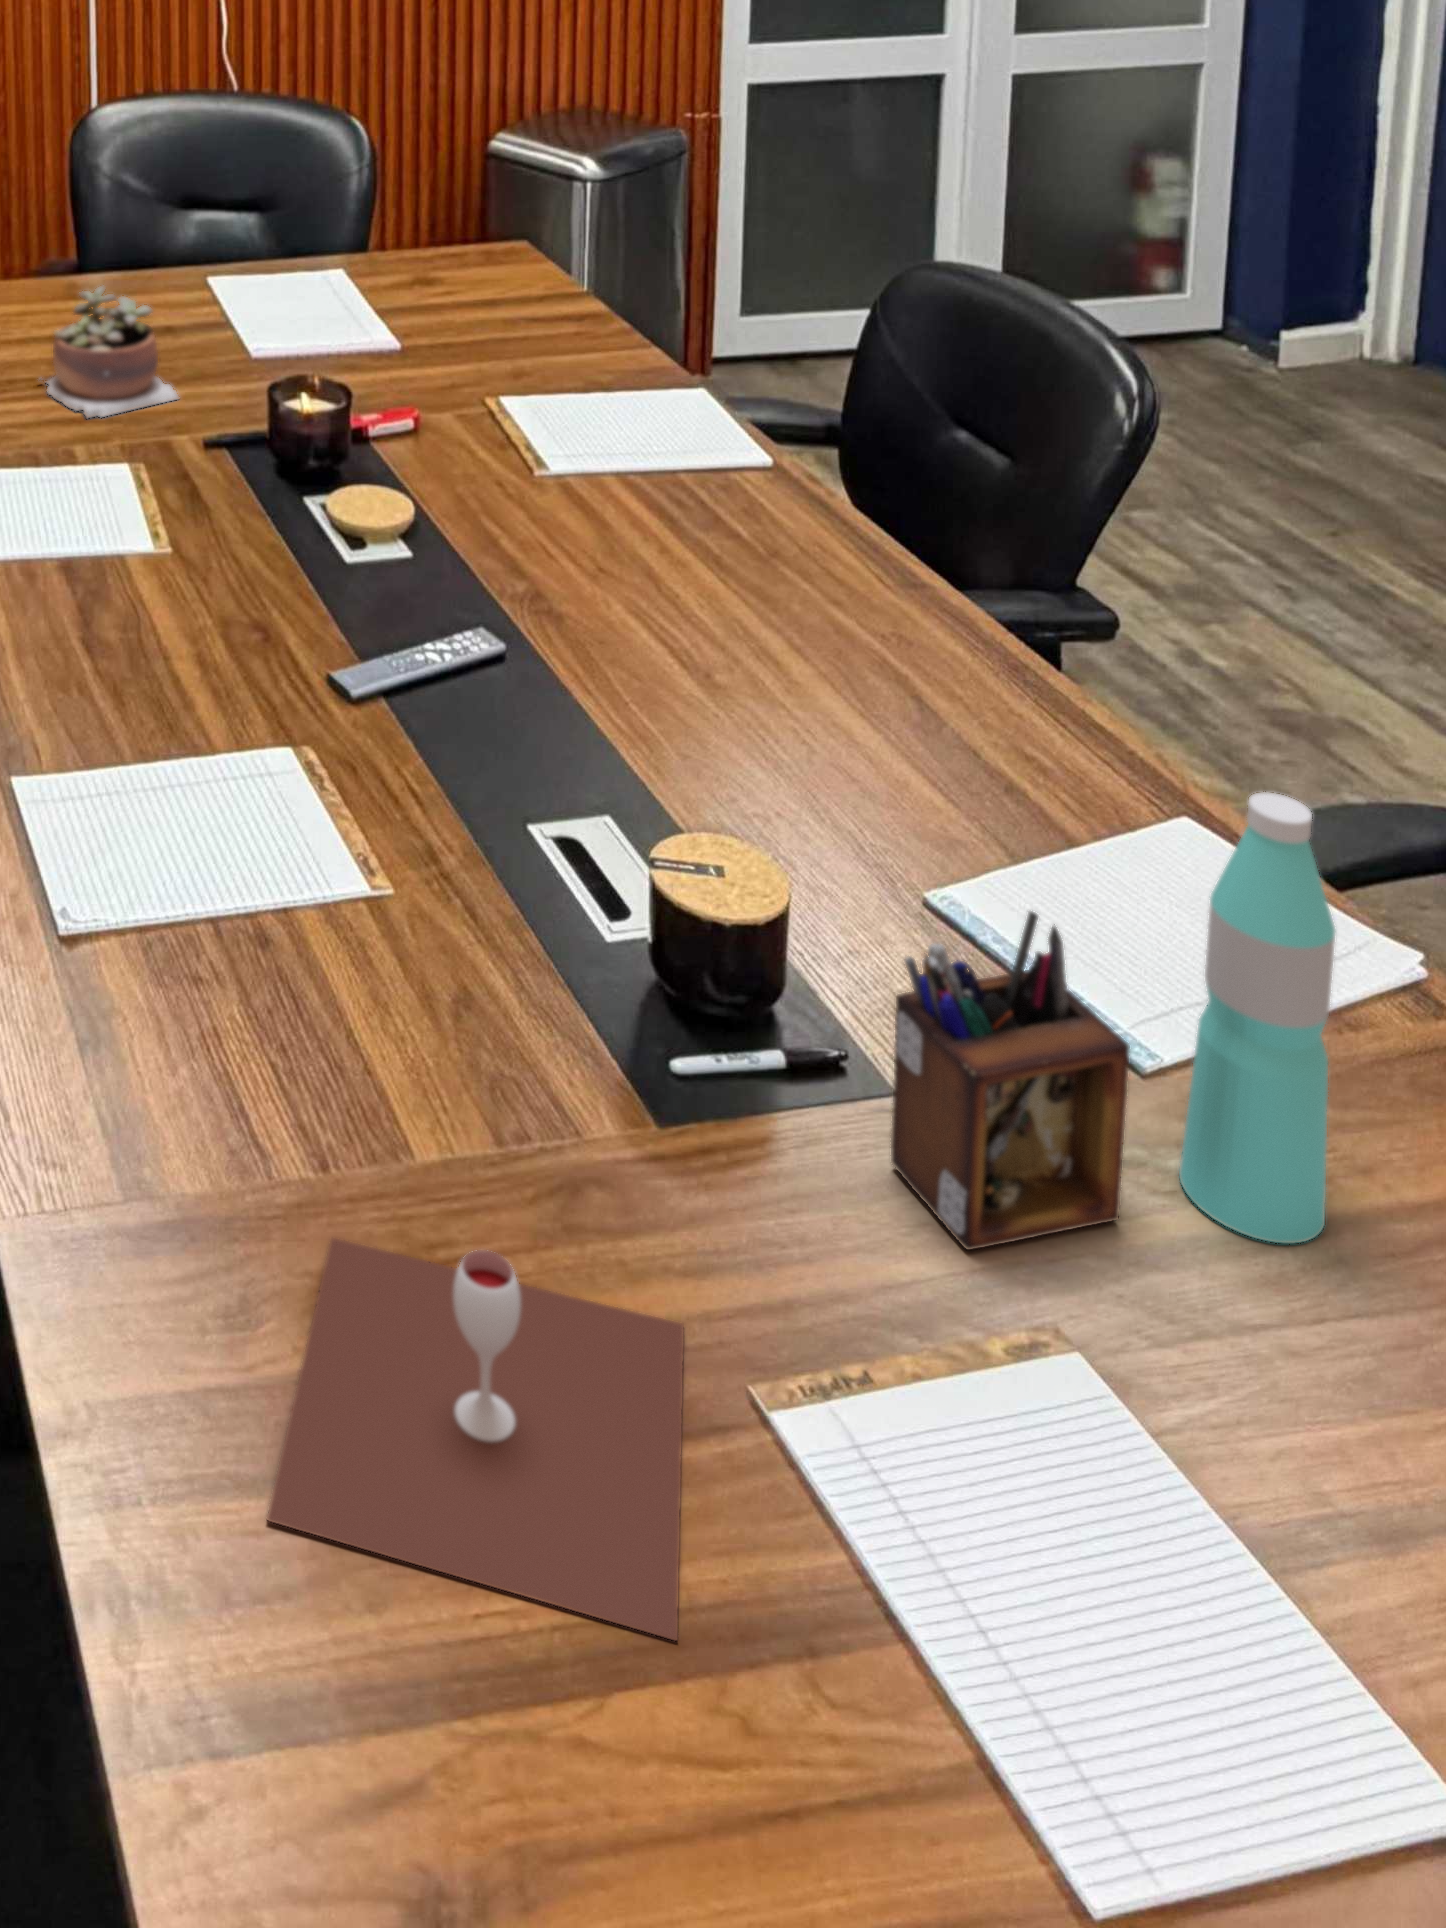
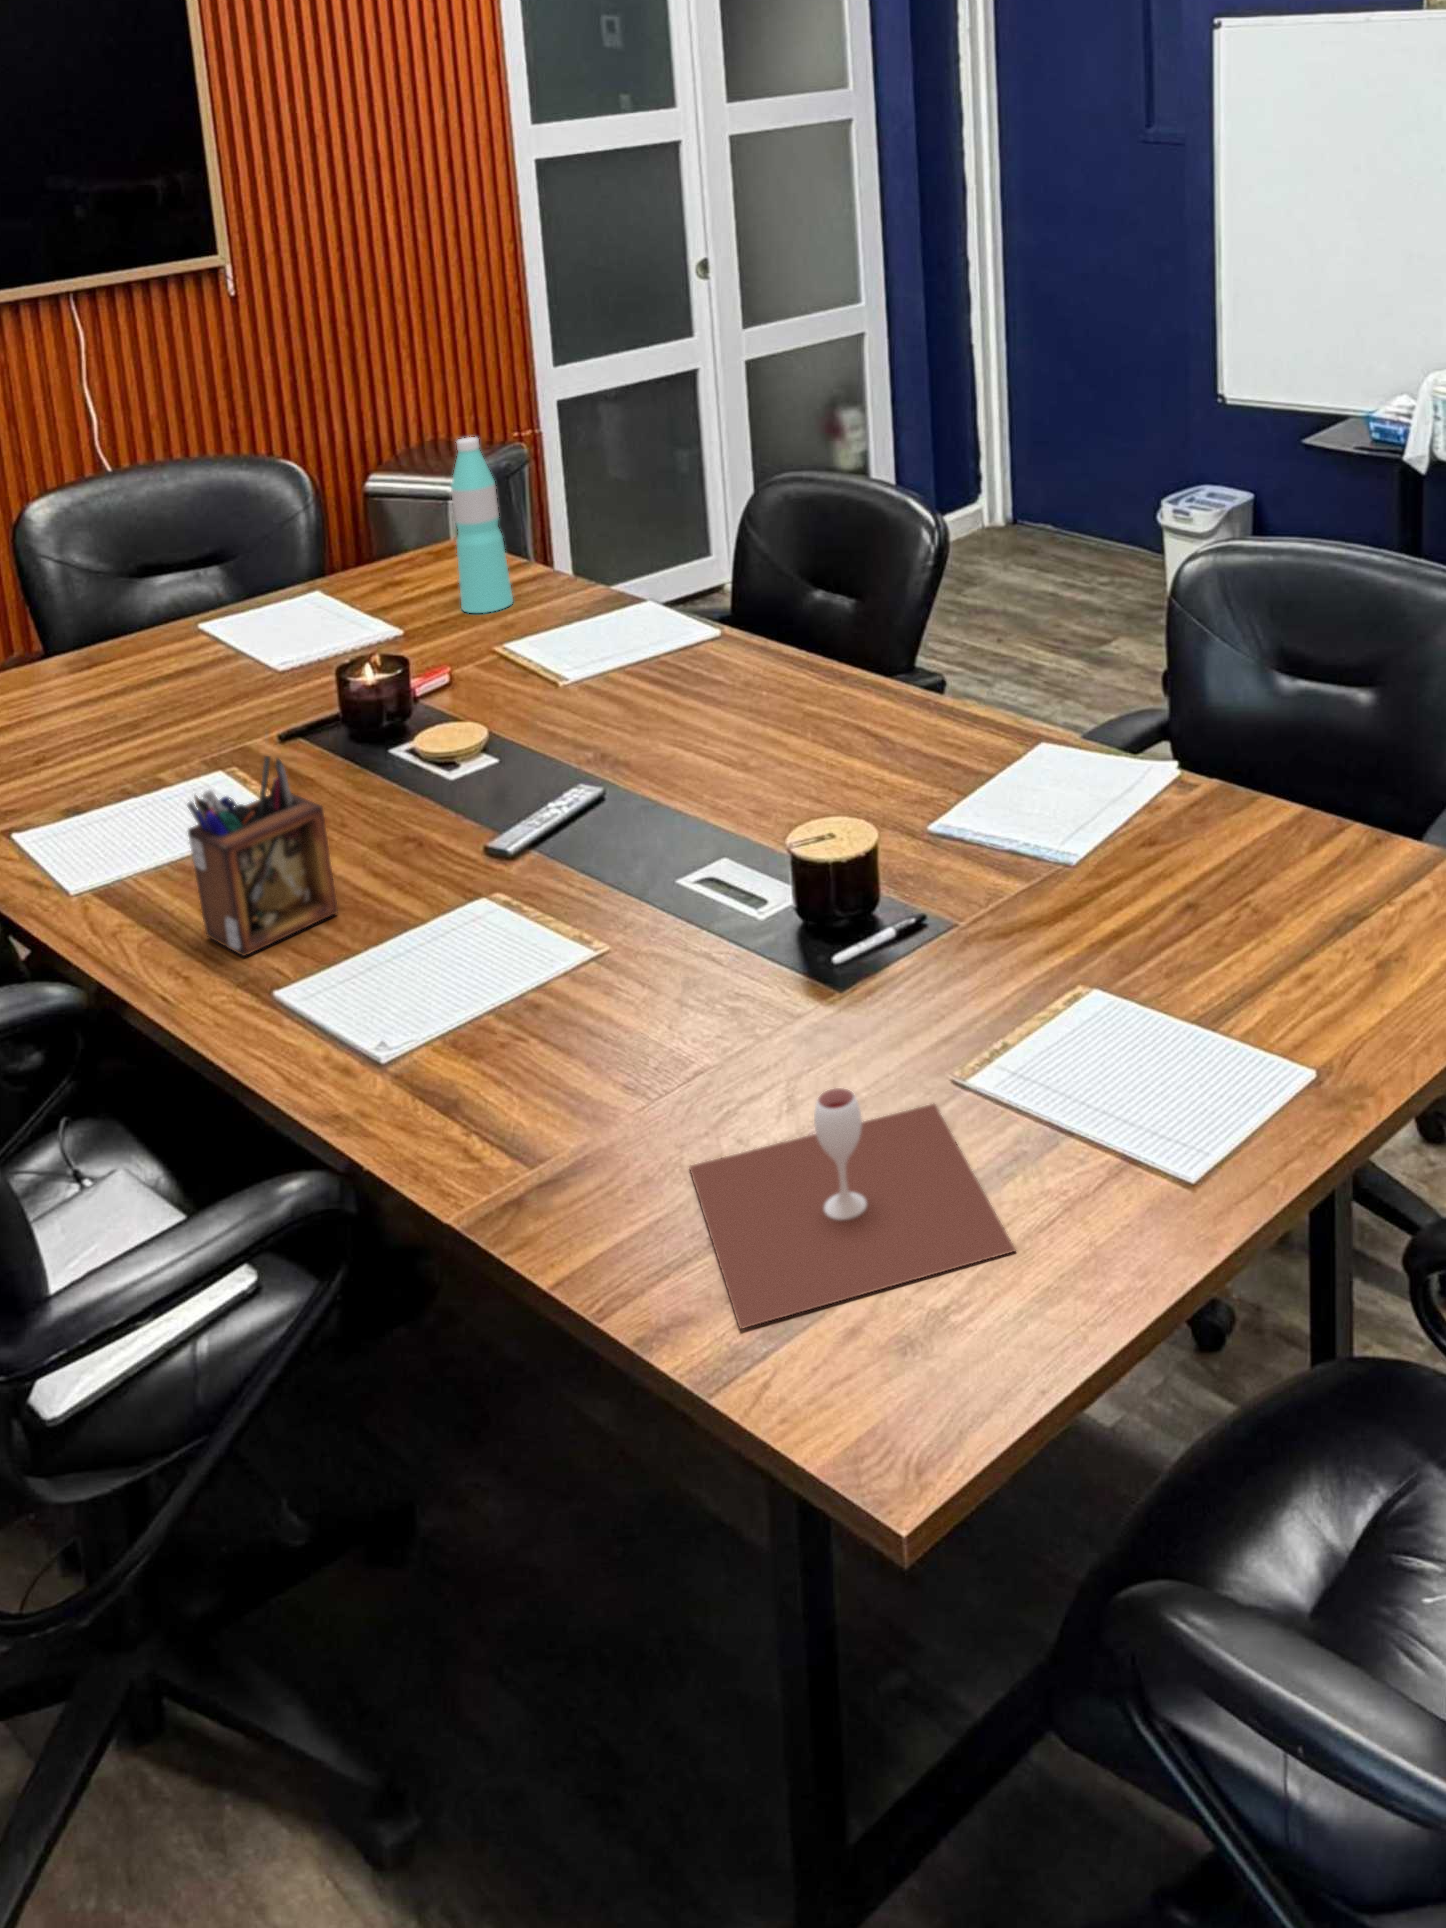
succulent plant: present [47,285,180,418] -> none [75,629,225,749]
water bottle: present [1179,793,1335,1243] -> present [451,437,513,613]
desk organizer: present [891,912,1130,1250] -> present [187,756,338,956]

